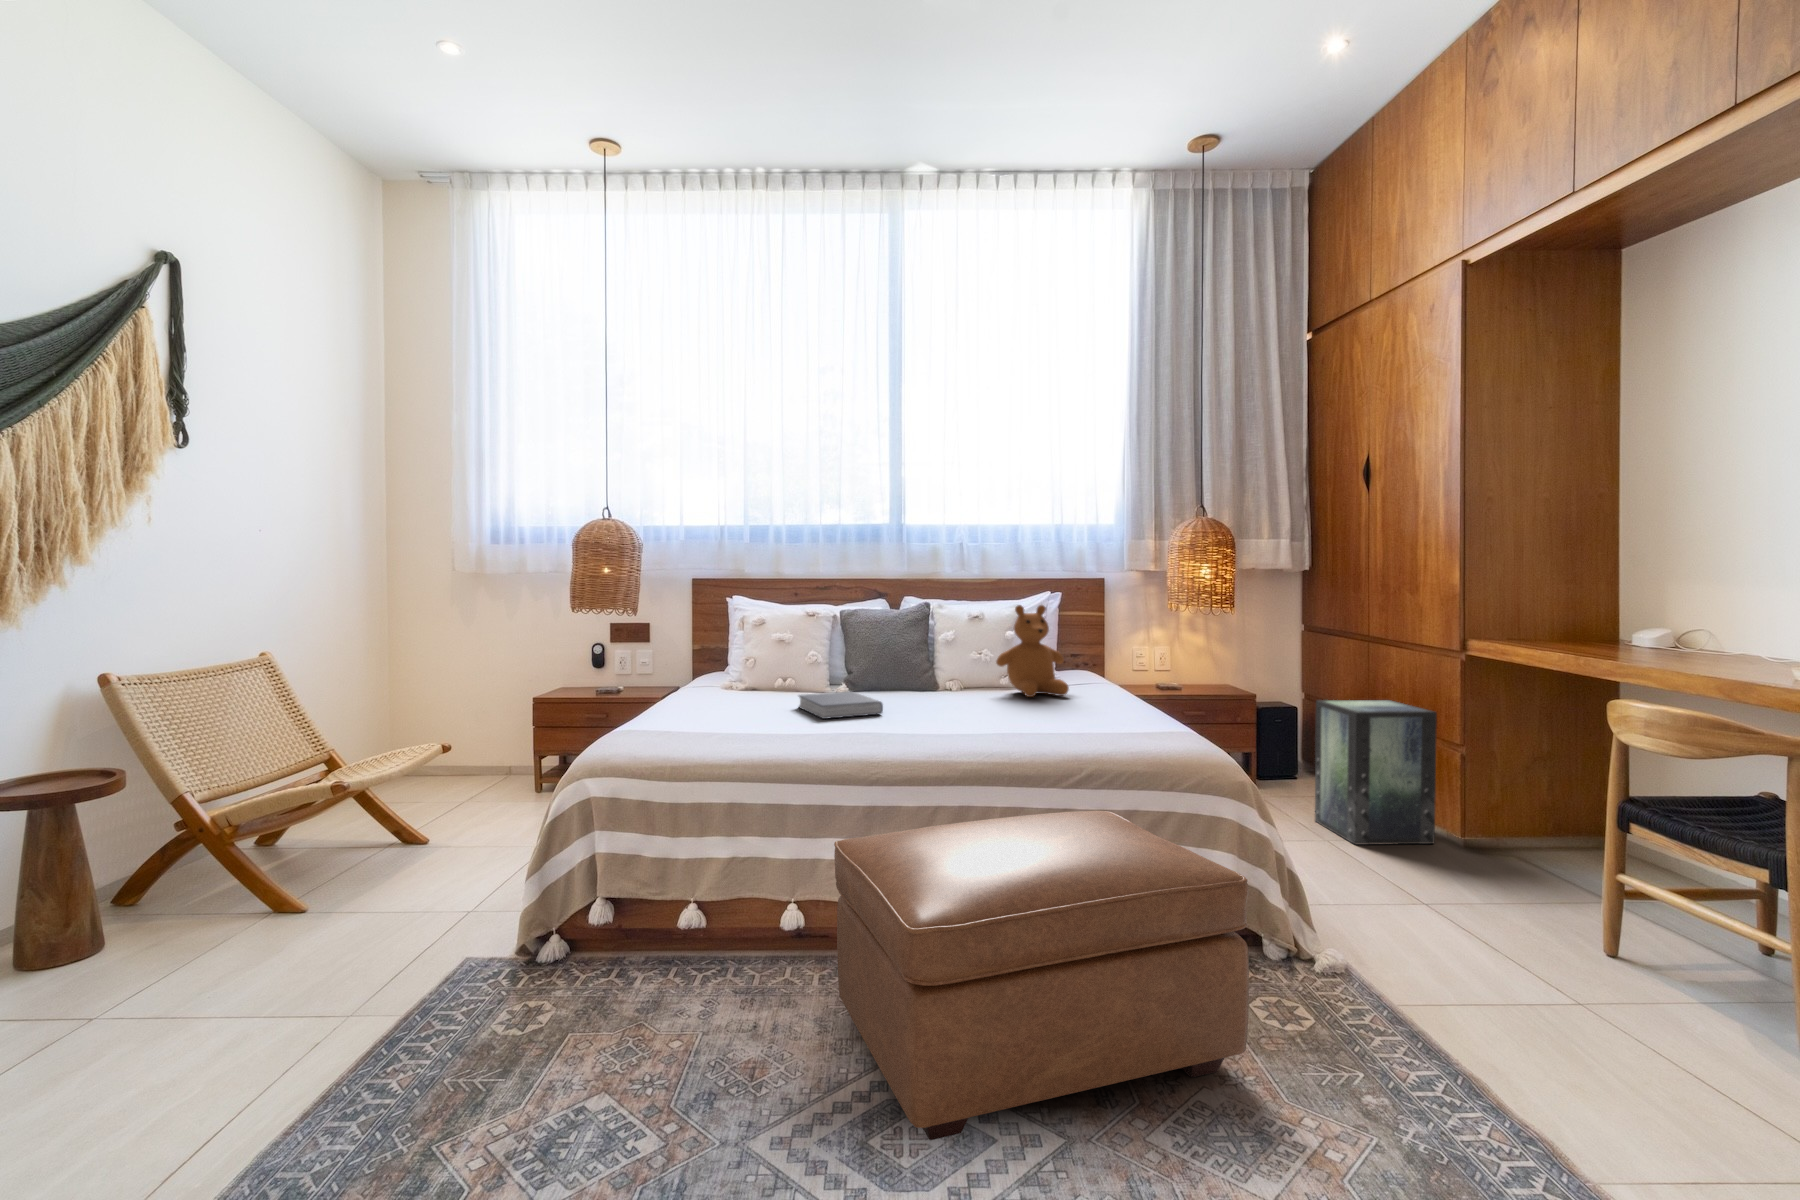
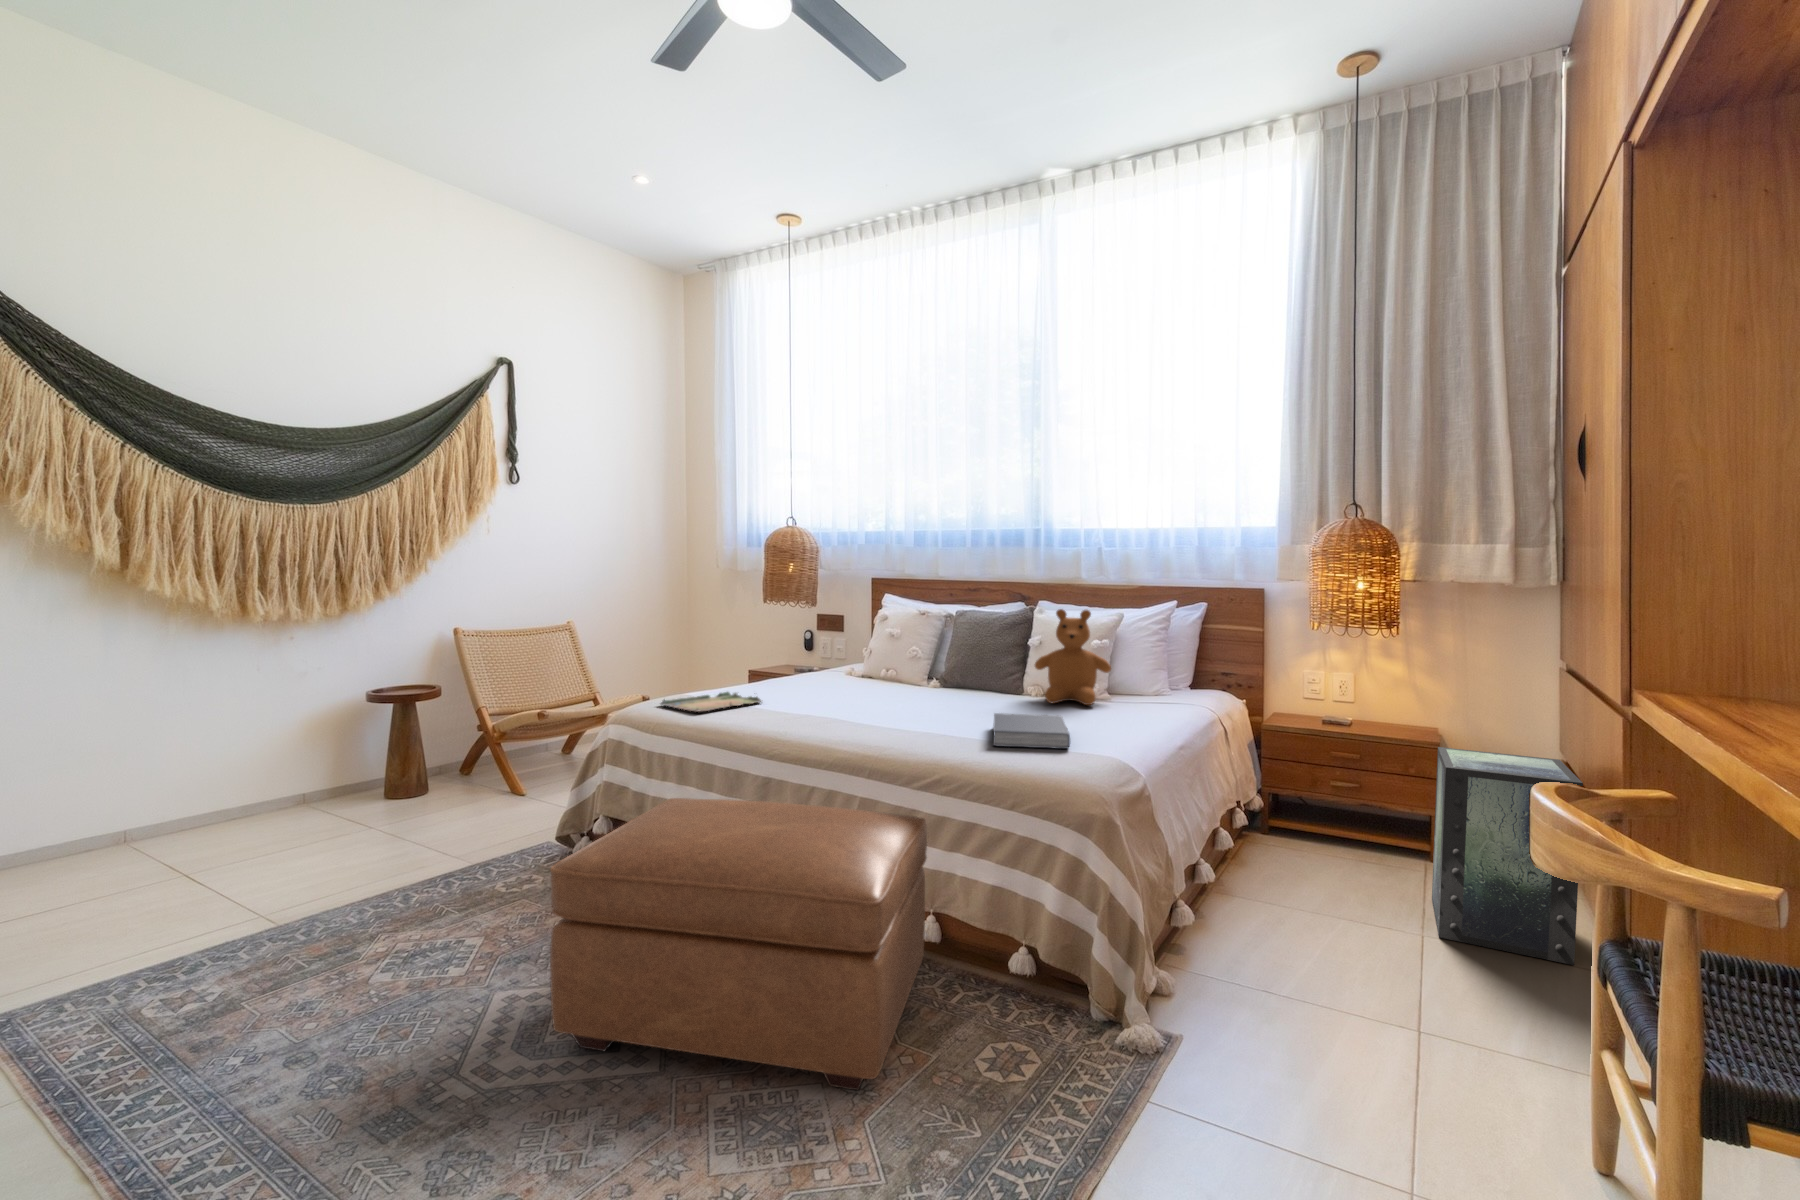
book: present [799,692,883,719] -> present [993,713,1070,749]
tray: none [654,715,766,745] -> present [660,692,761,712]

